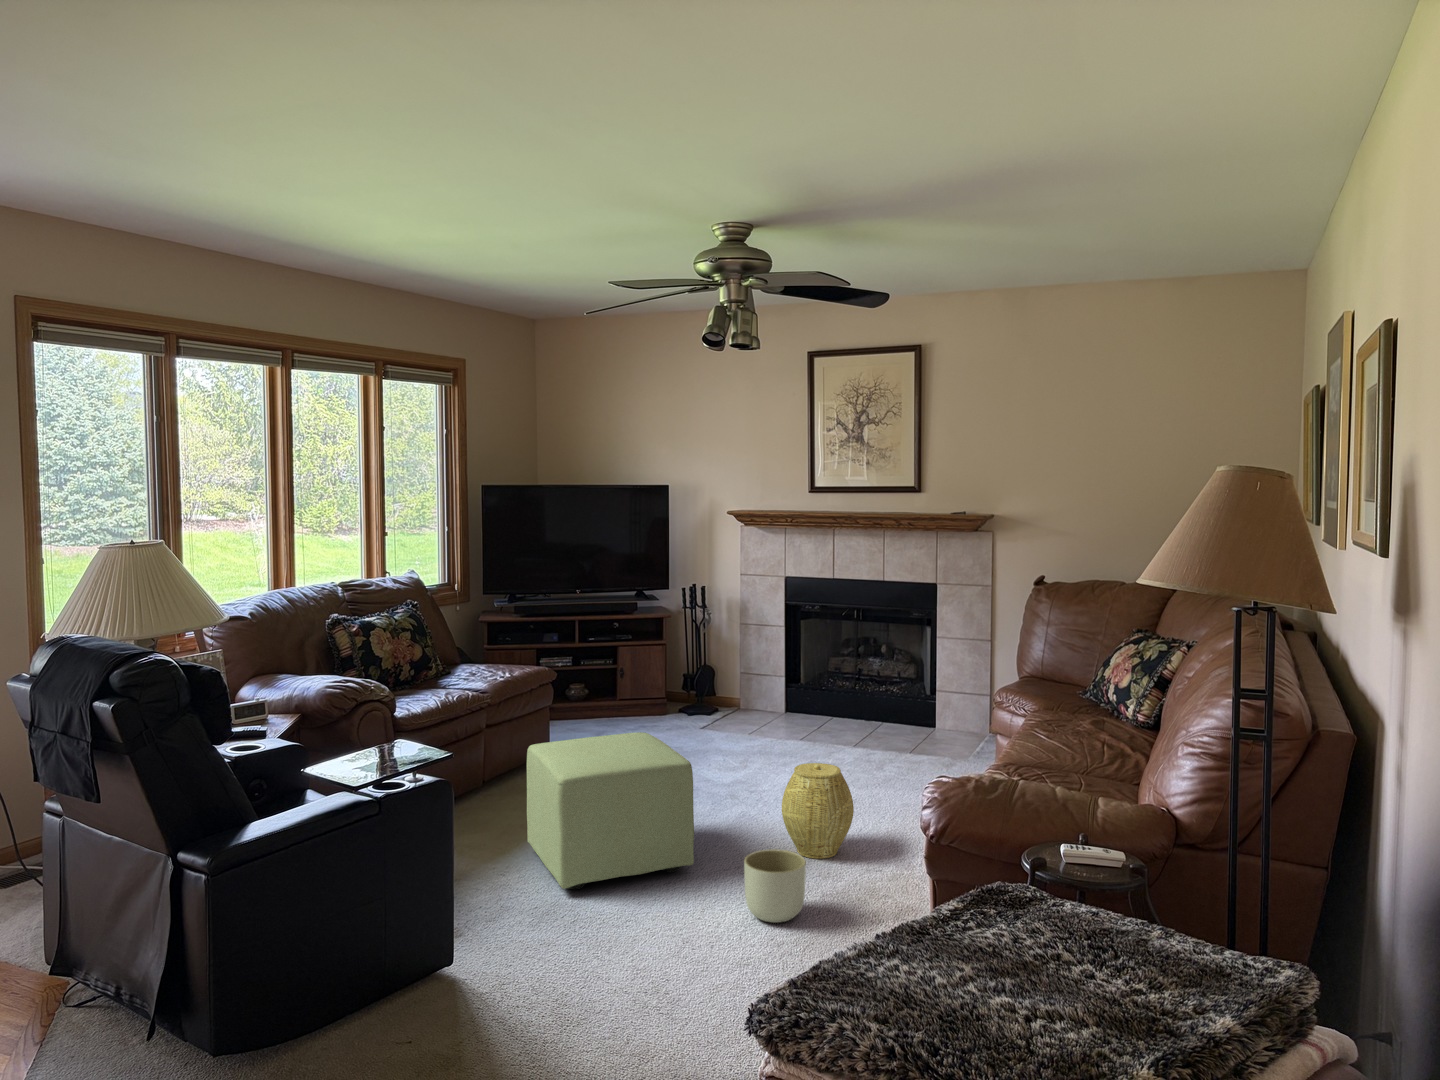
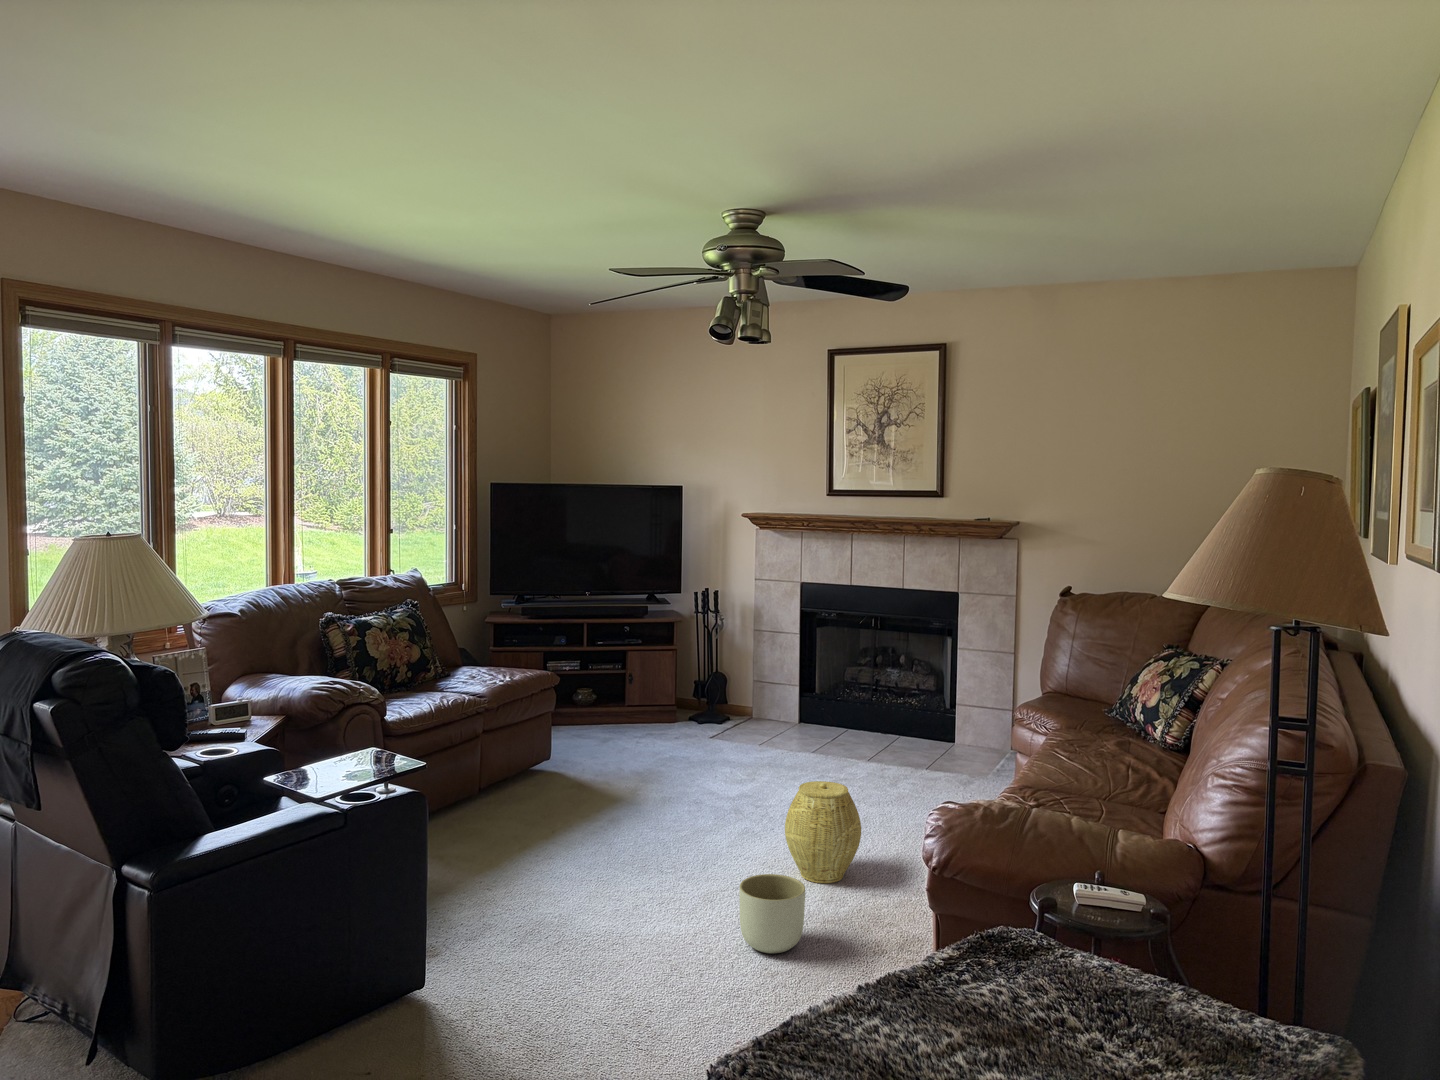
ottoman: present [527,732,694,889] -> none [517,744,690,910]

